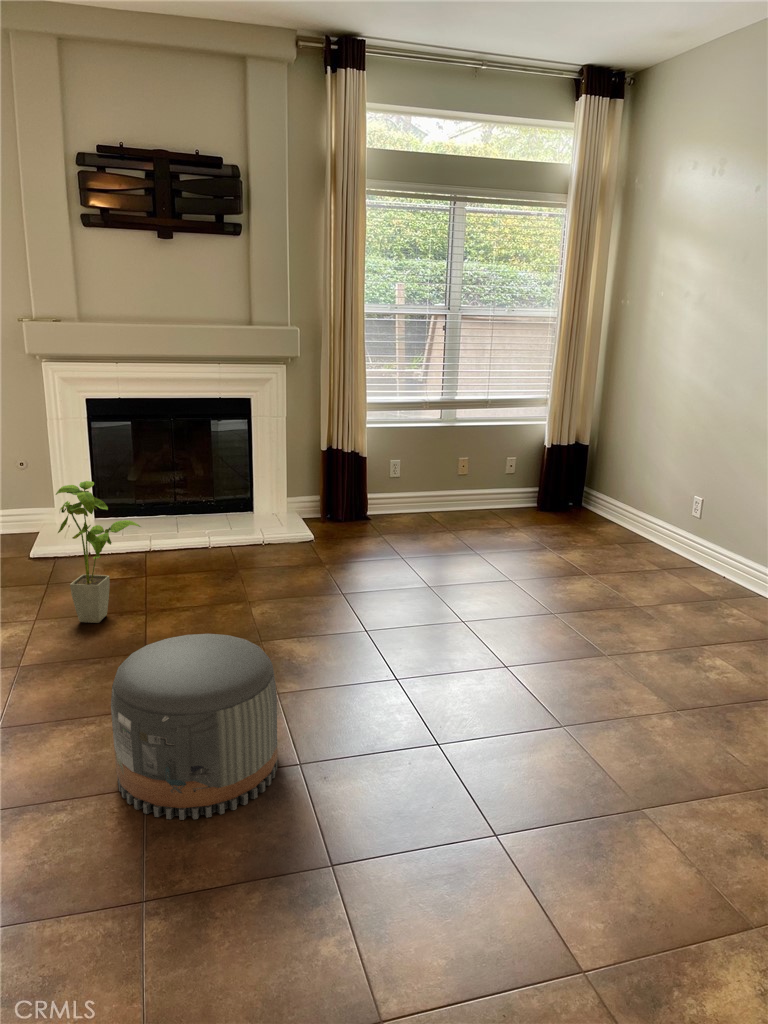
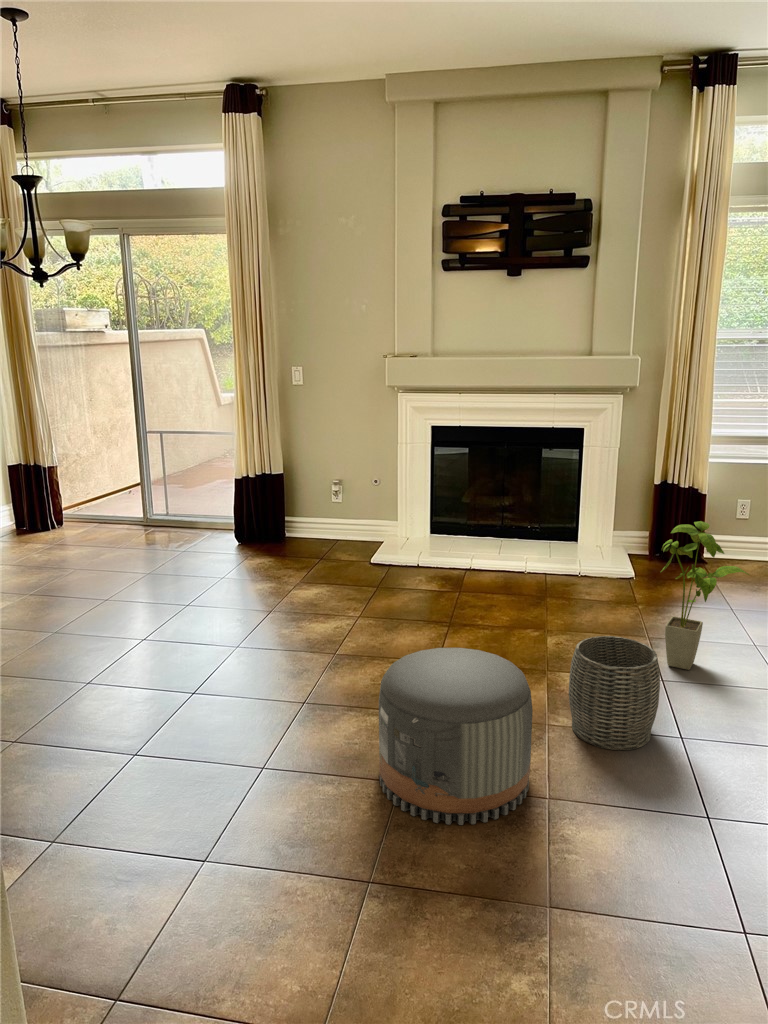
house plant: present [56,481,141,623] -> present [660,521,749,670]
woven basket: none [294,599,376,706] -> present [569,636,660,750]

